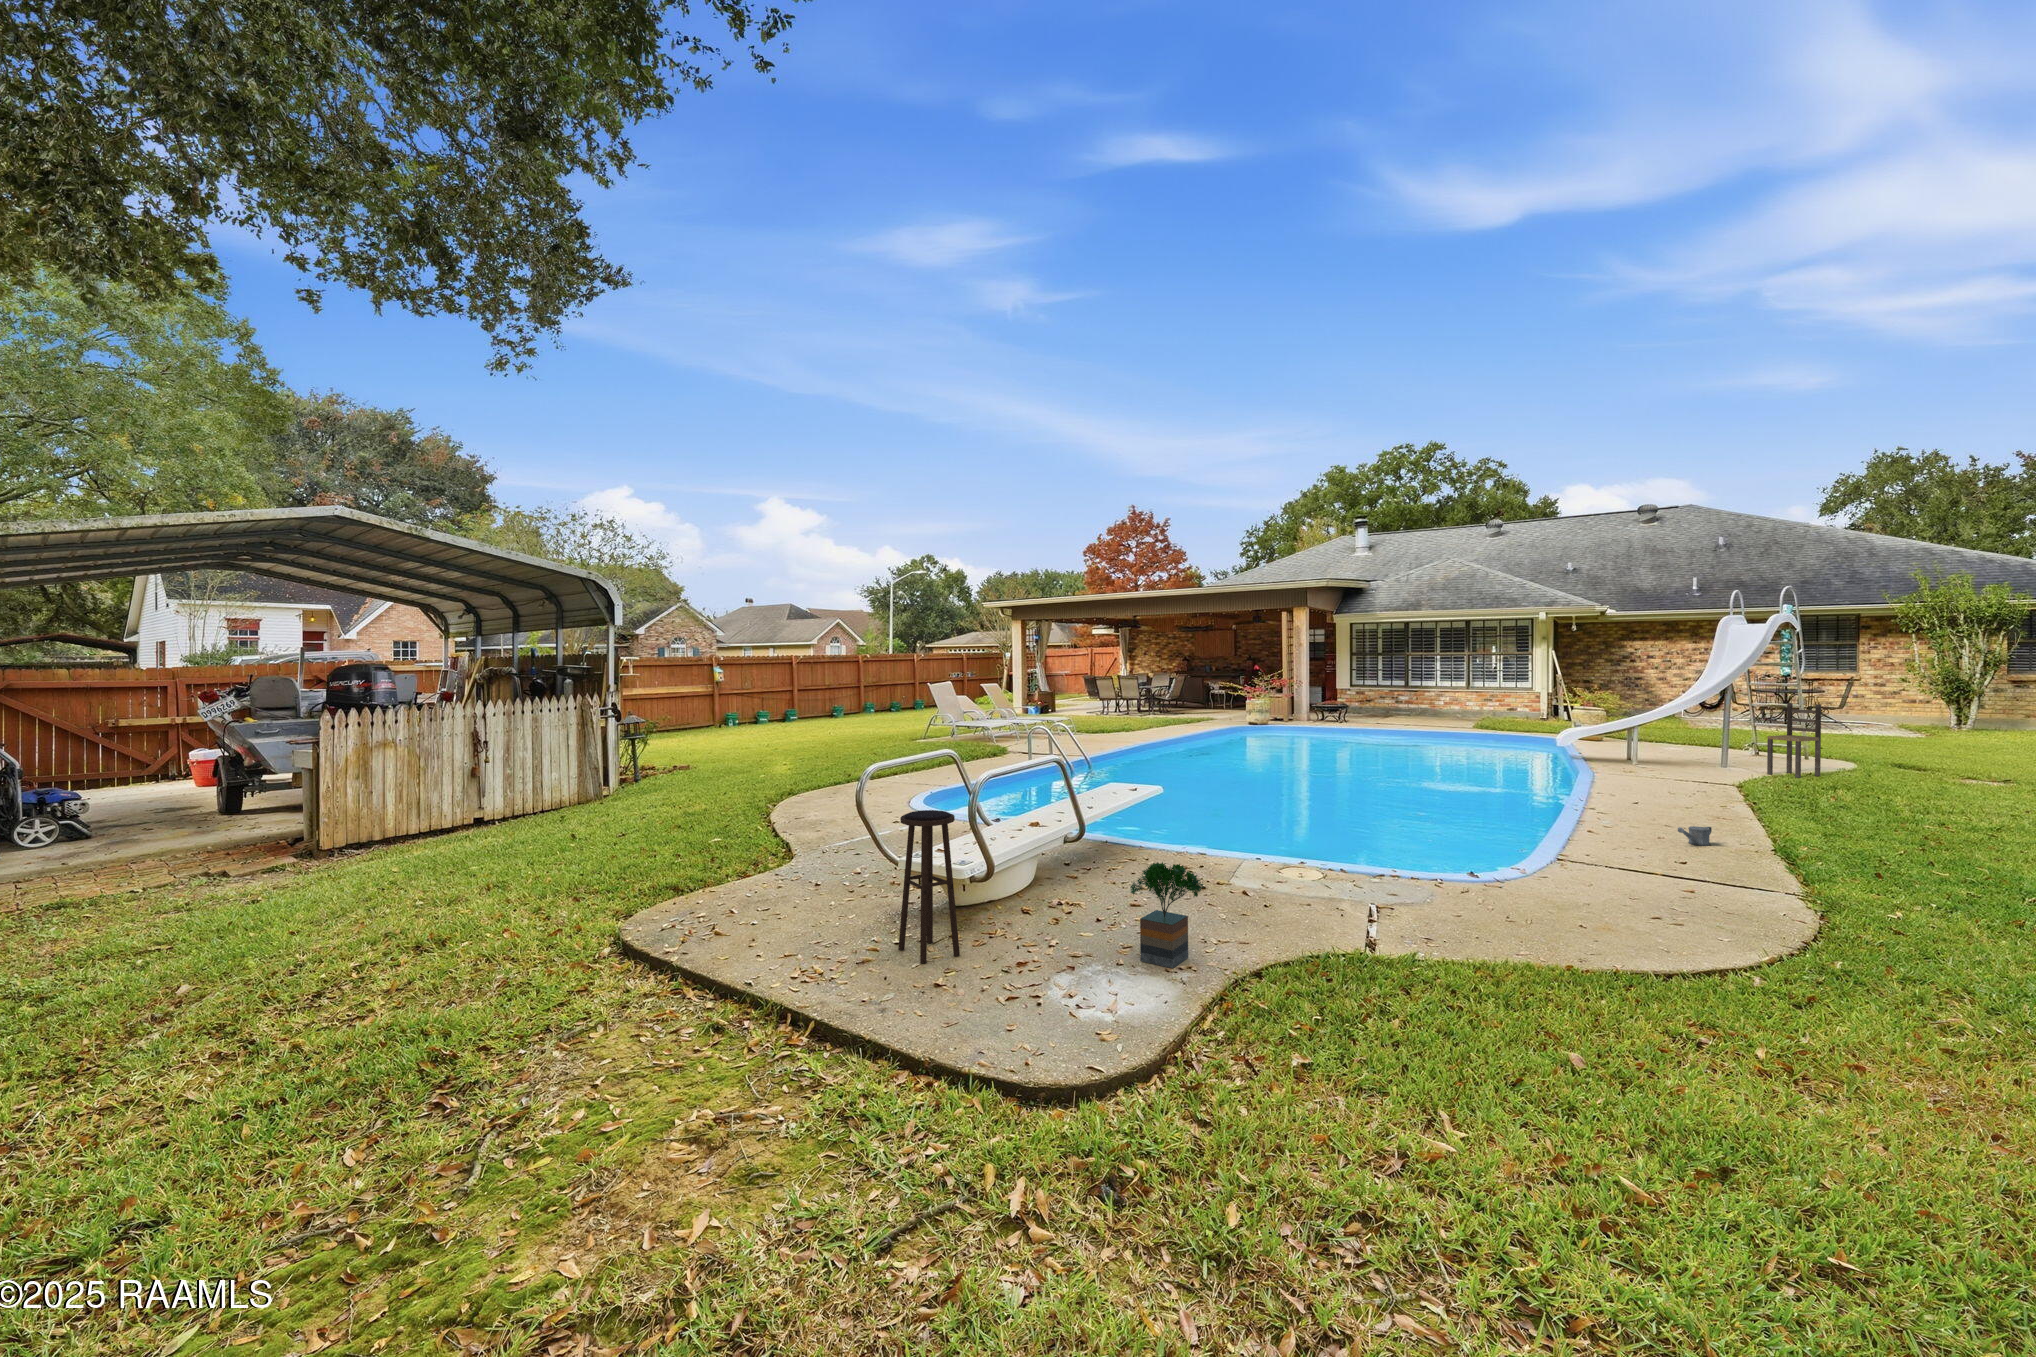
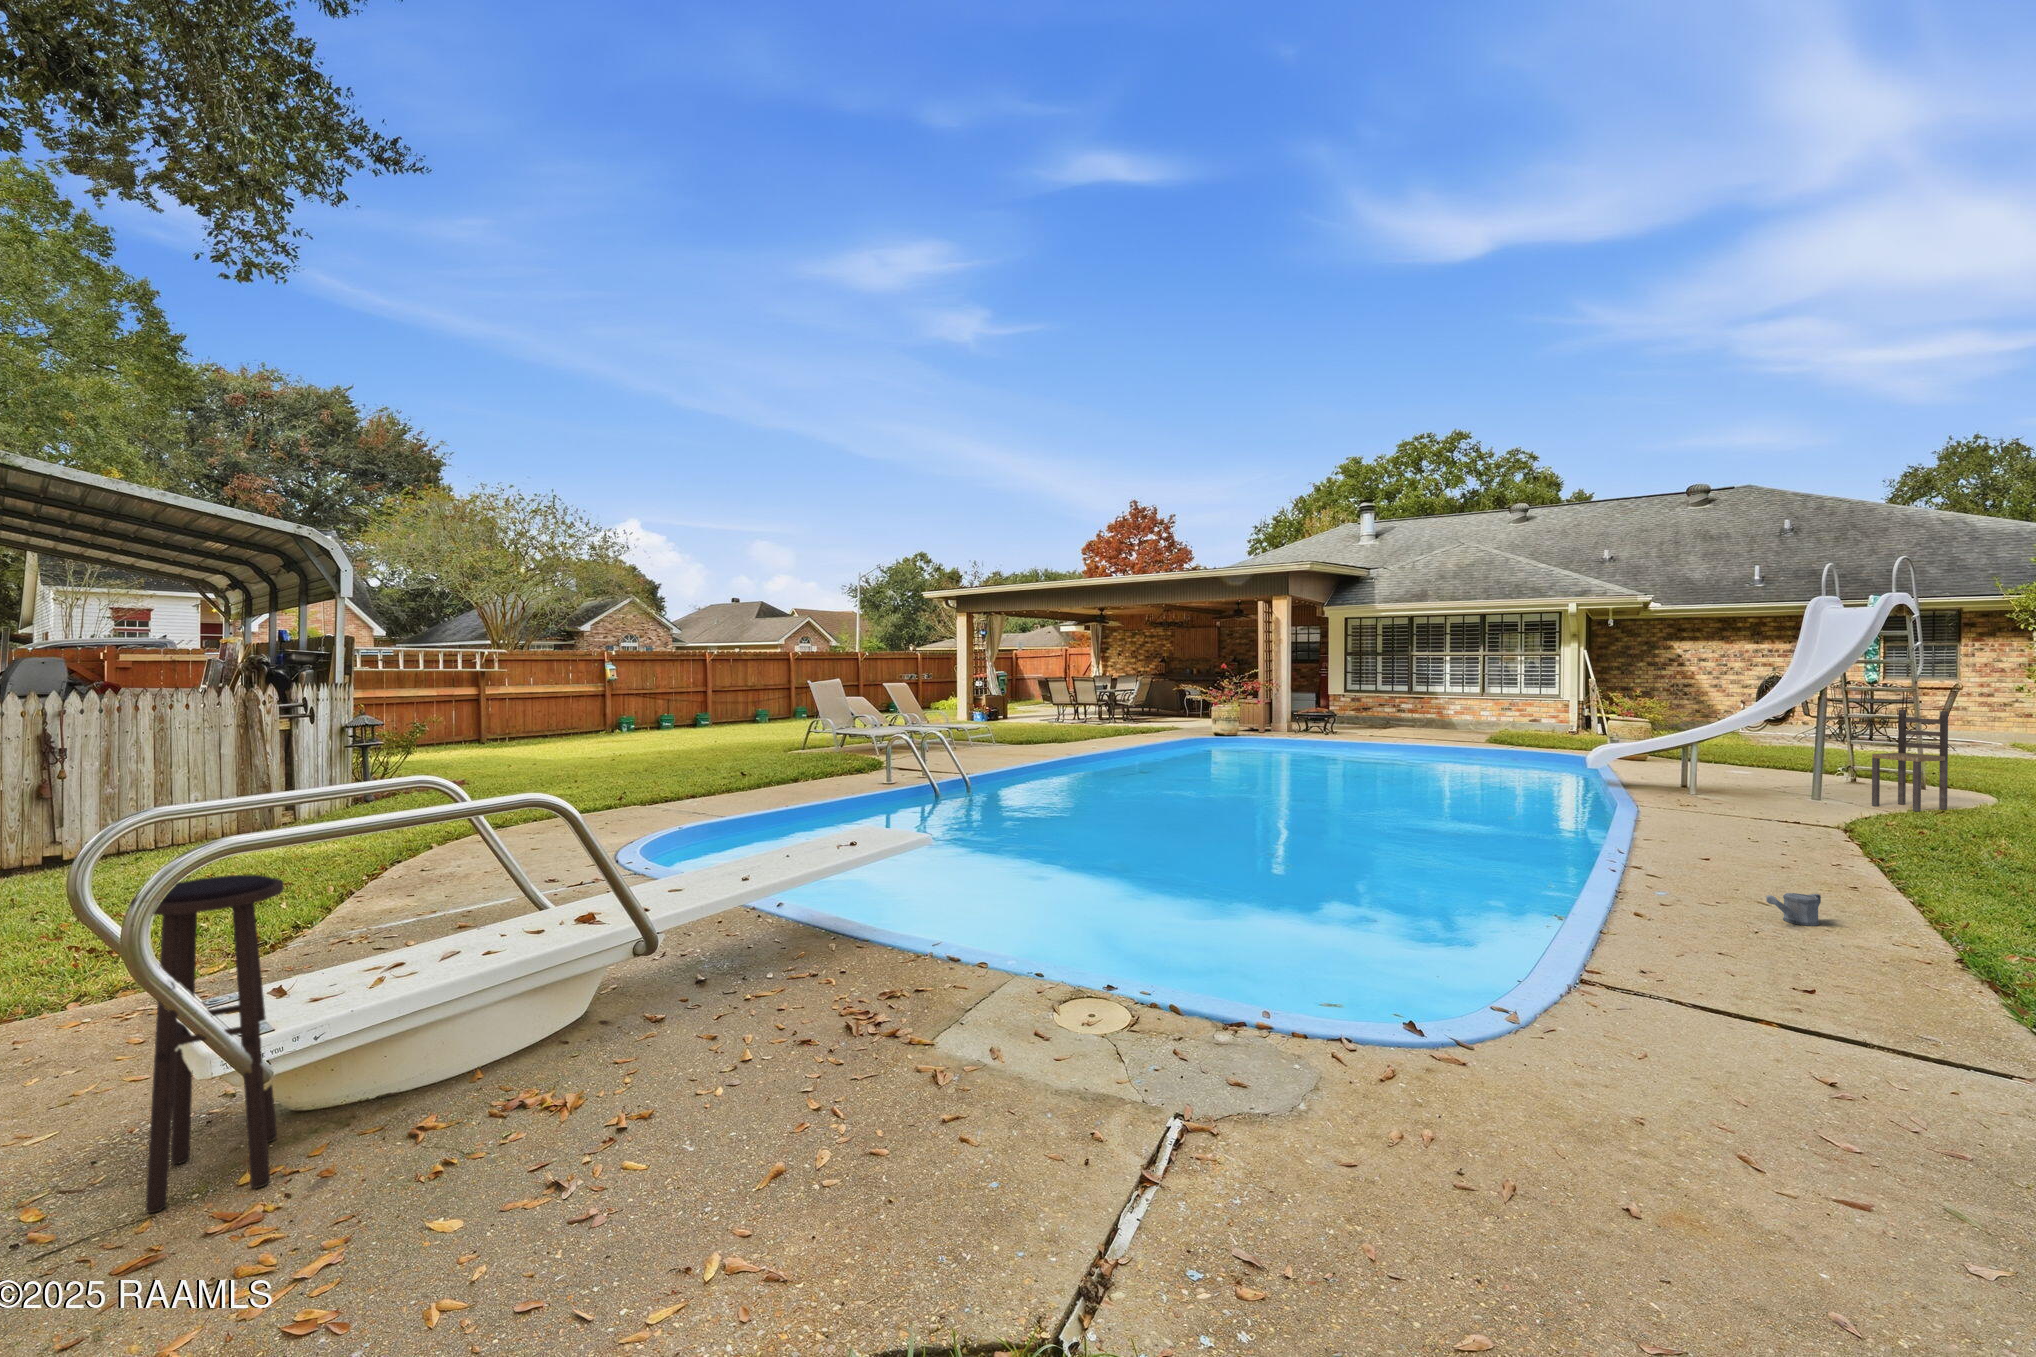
potted tree: present [1130,862,1203,968] -> none [592,993,764,1250]

